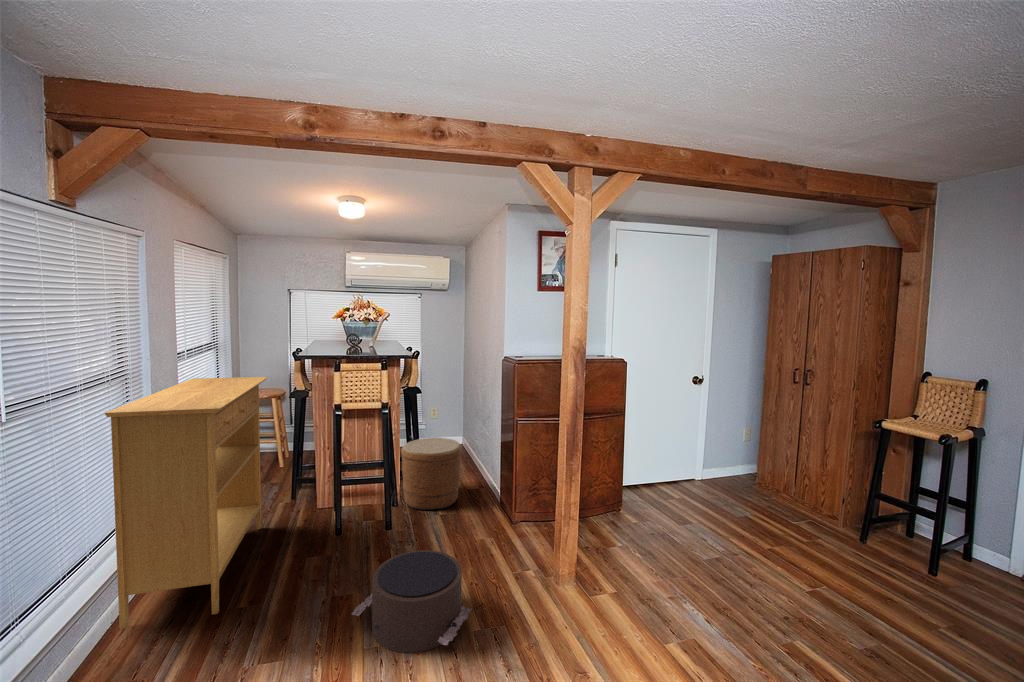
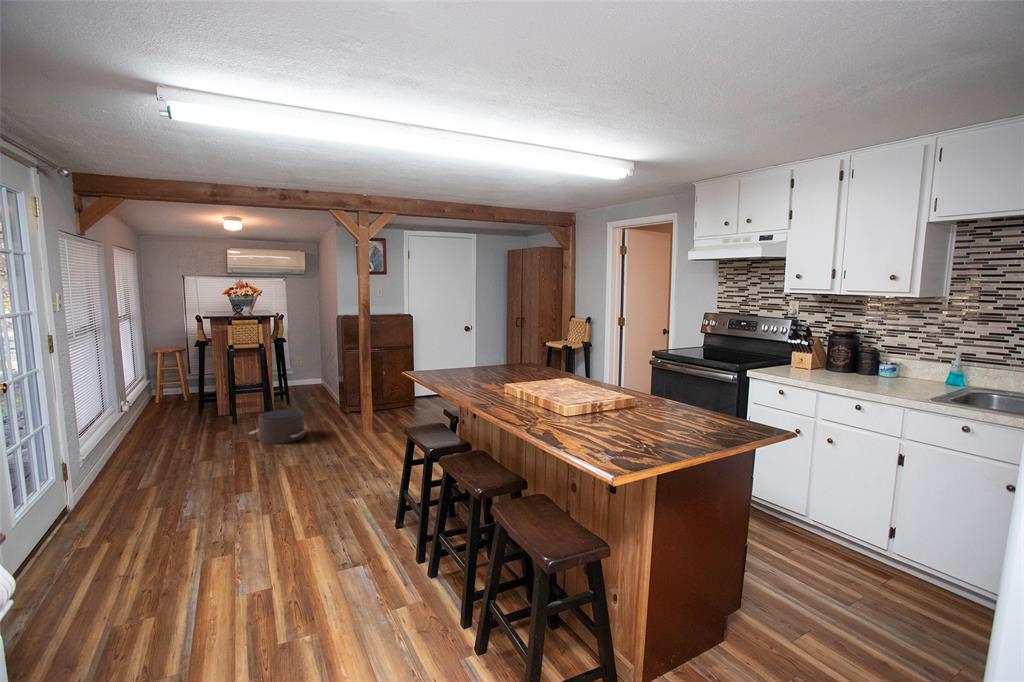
console table: present [105,377,268,629] -> none [117,330,186,447]
woven basket: present [401,438,462,510] -> none [274,369,314,409]

